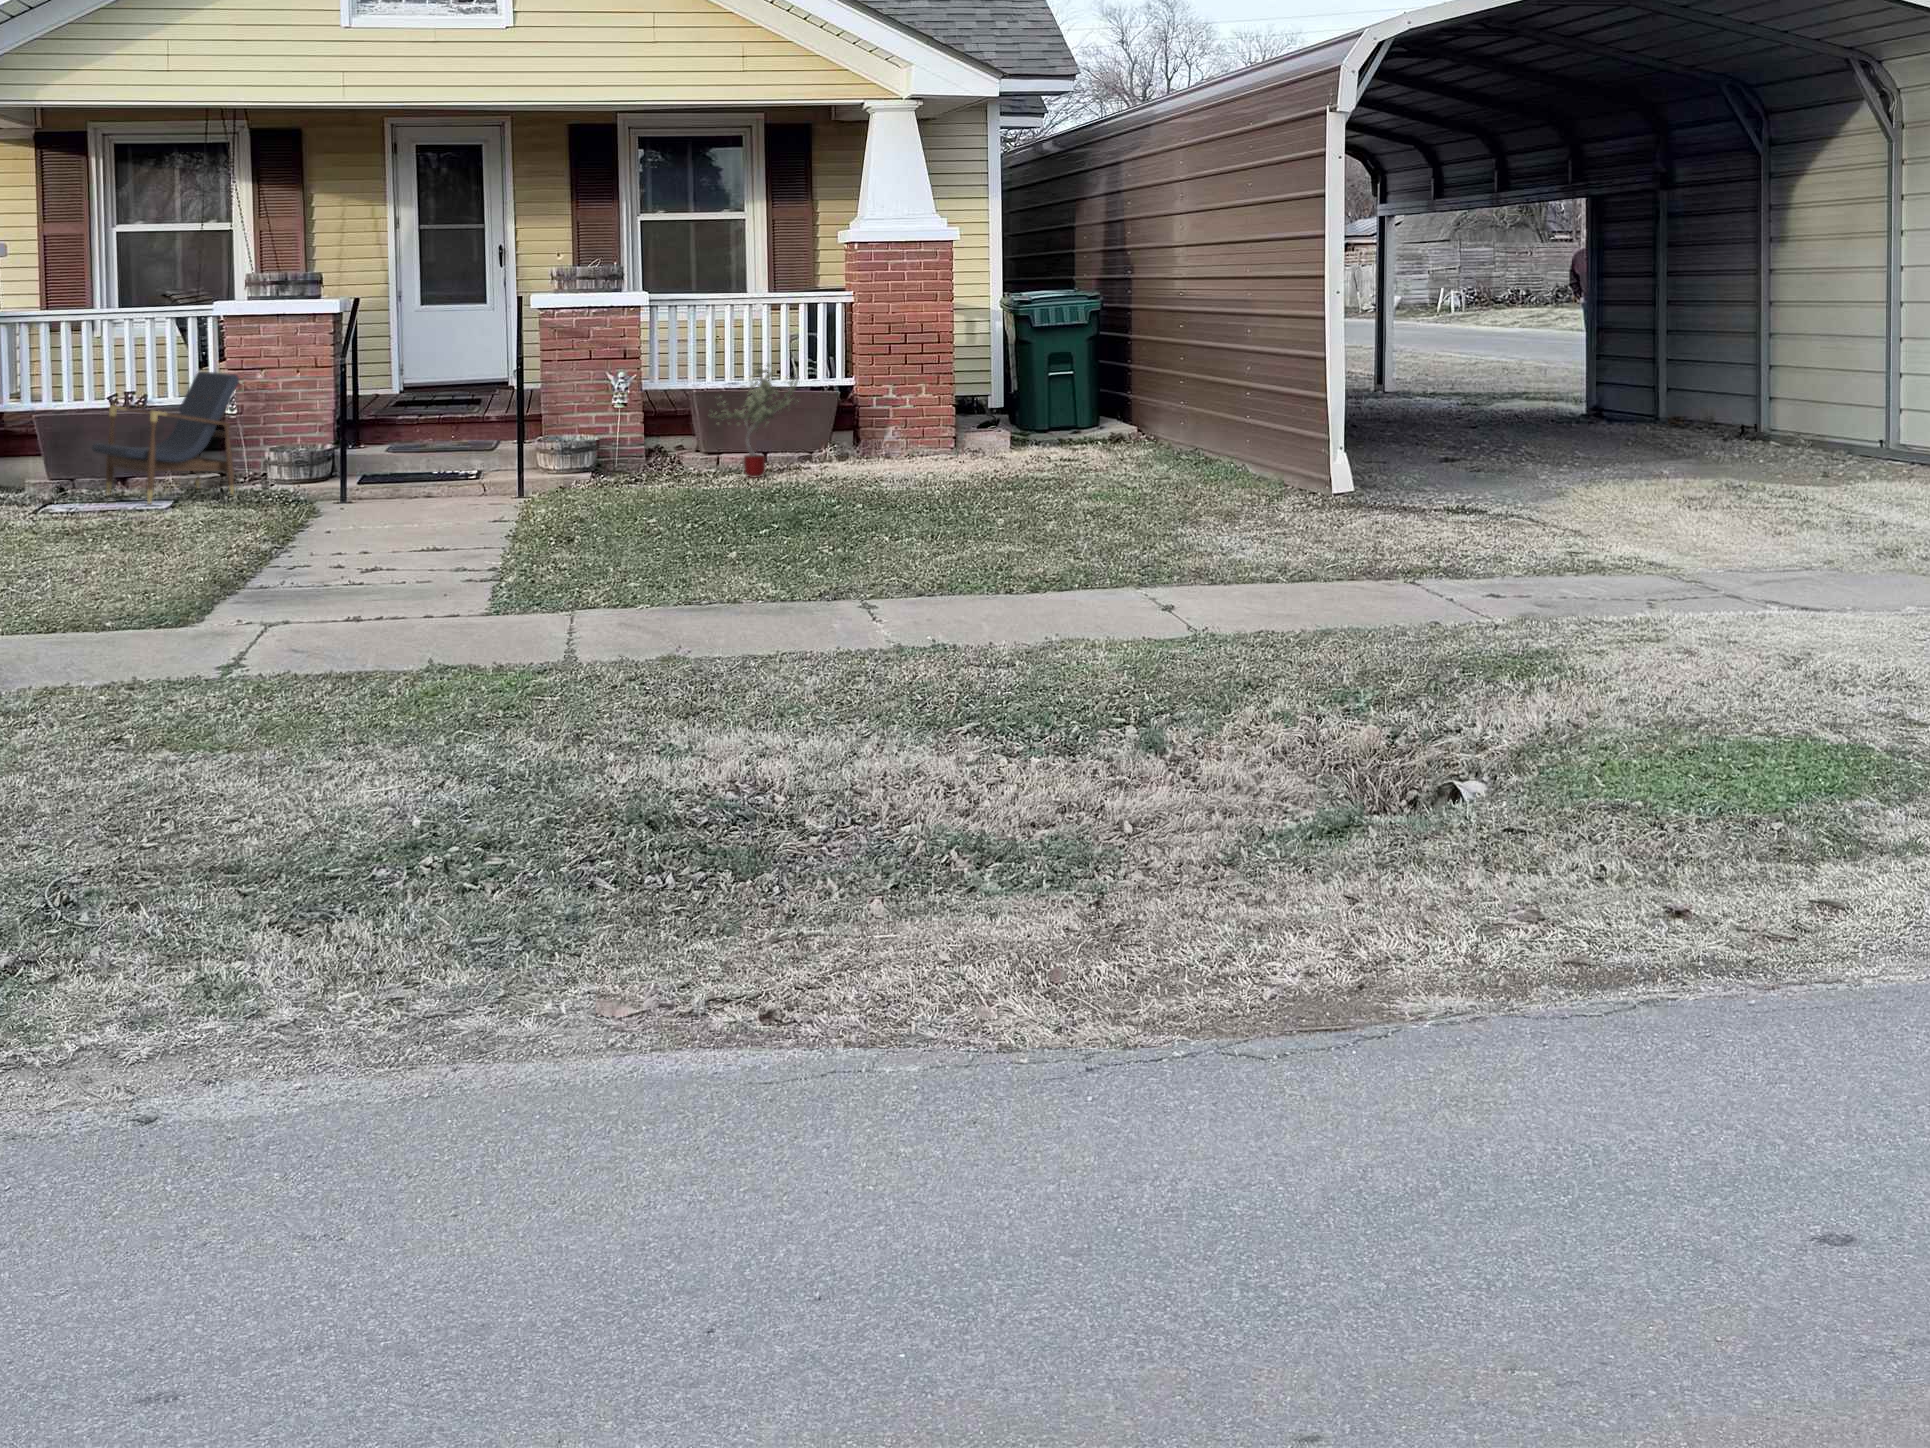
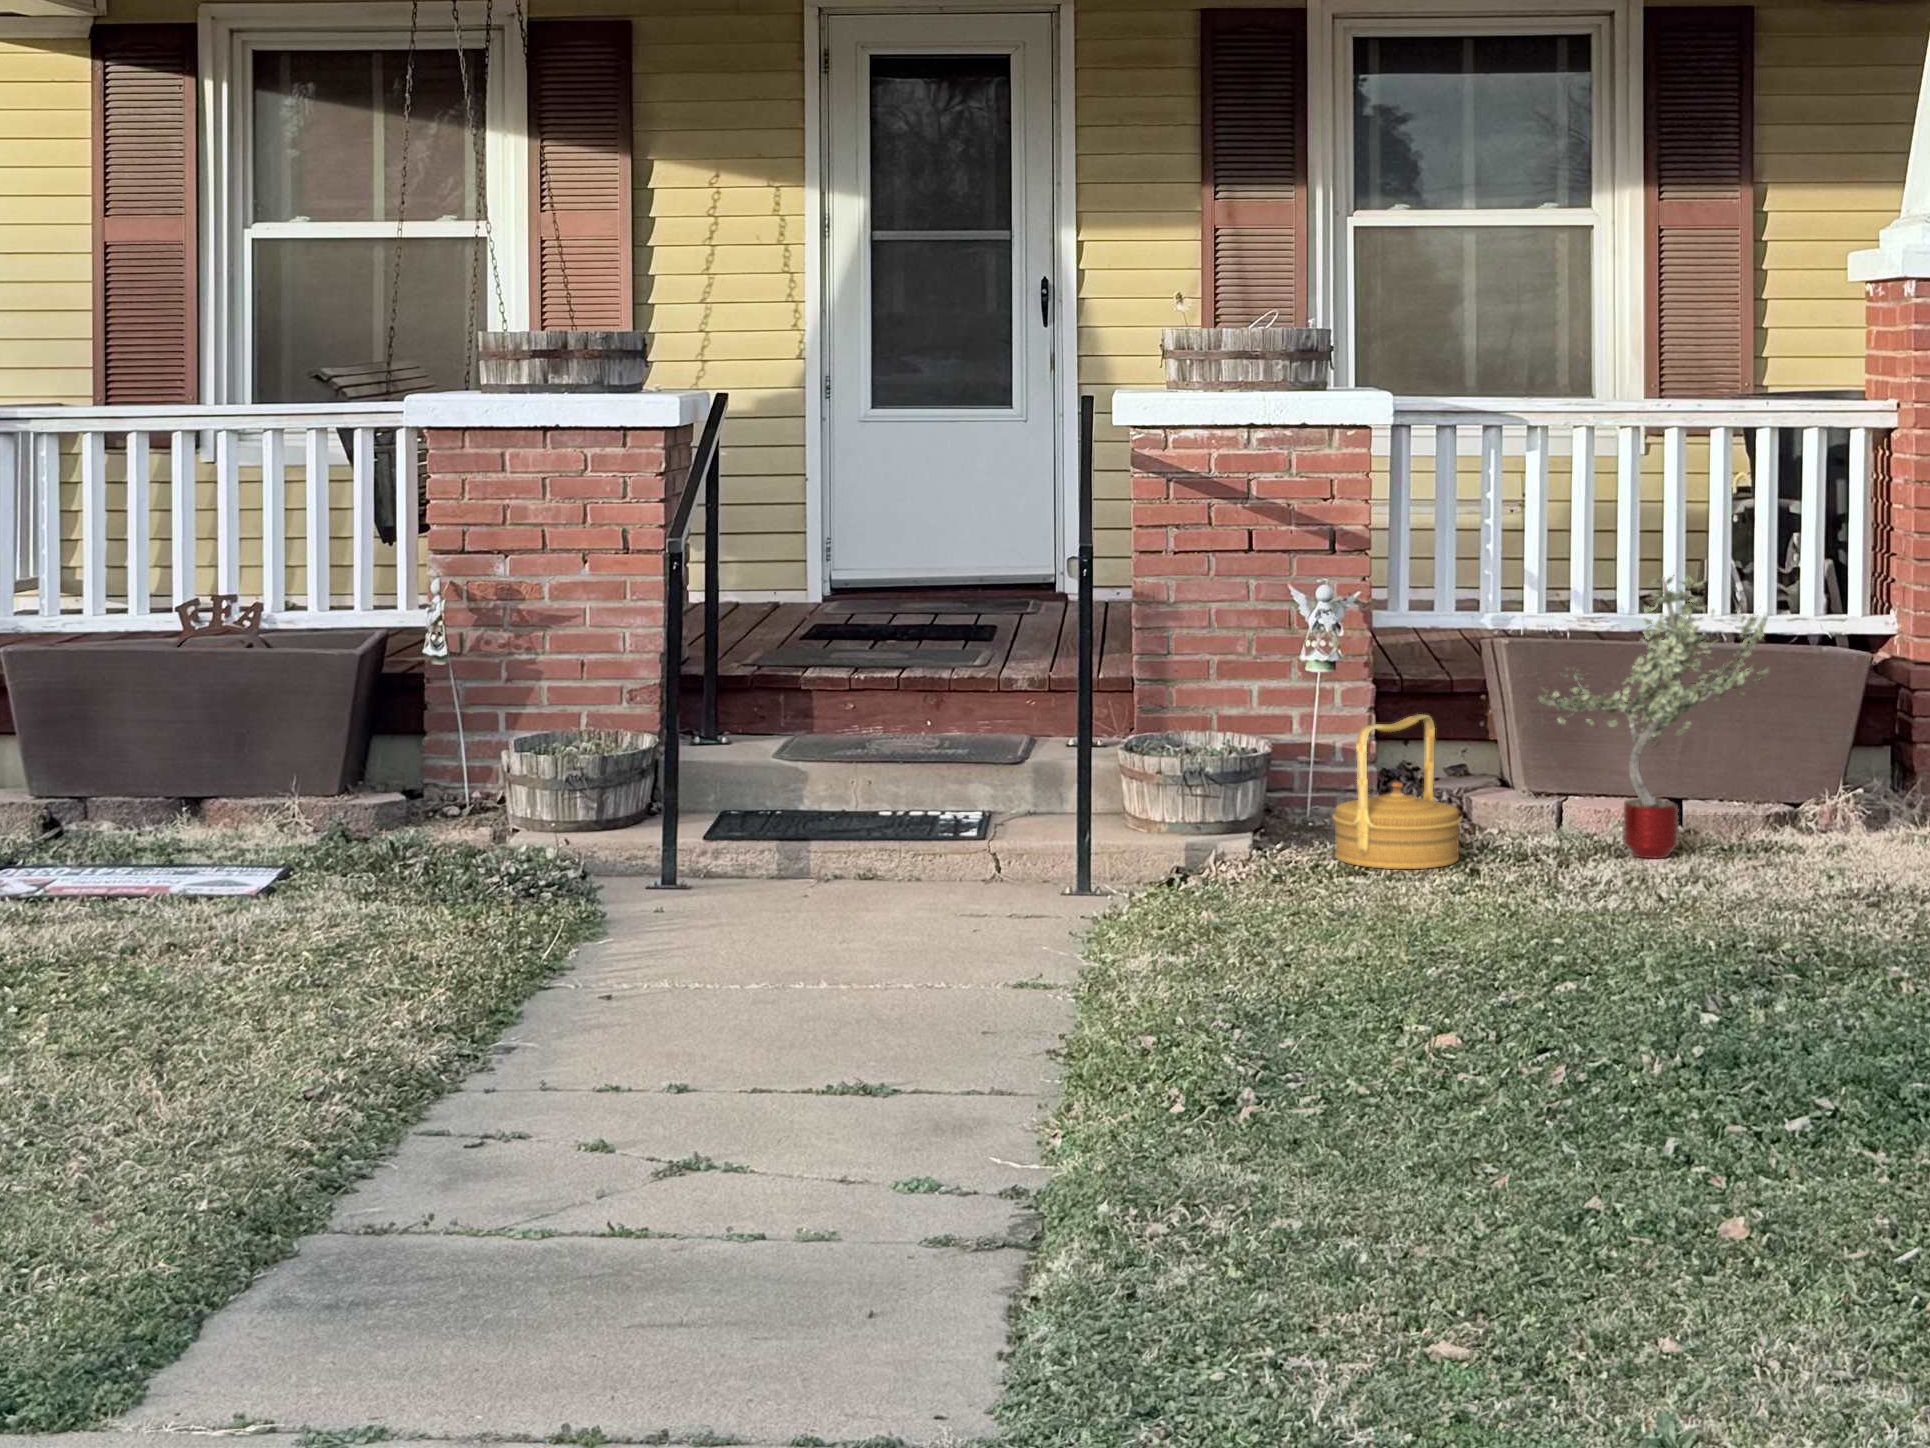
lounge chair: present [92,371,239,504] -> none [113,555,441,875]
woven basket: none [624,423,677,484] -> present [1332,714,1462,869]

